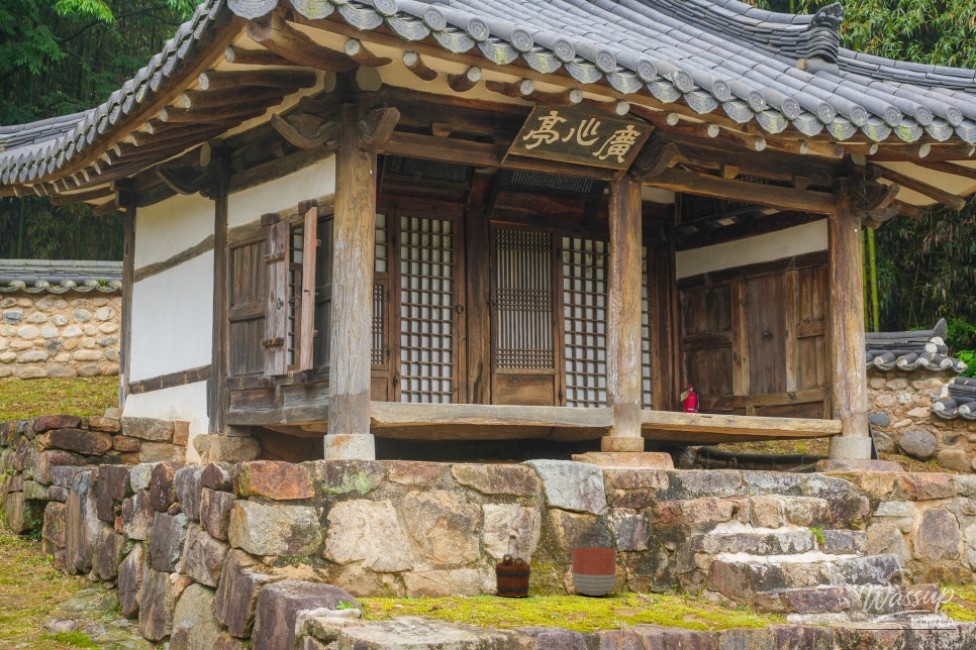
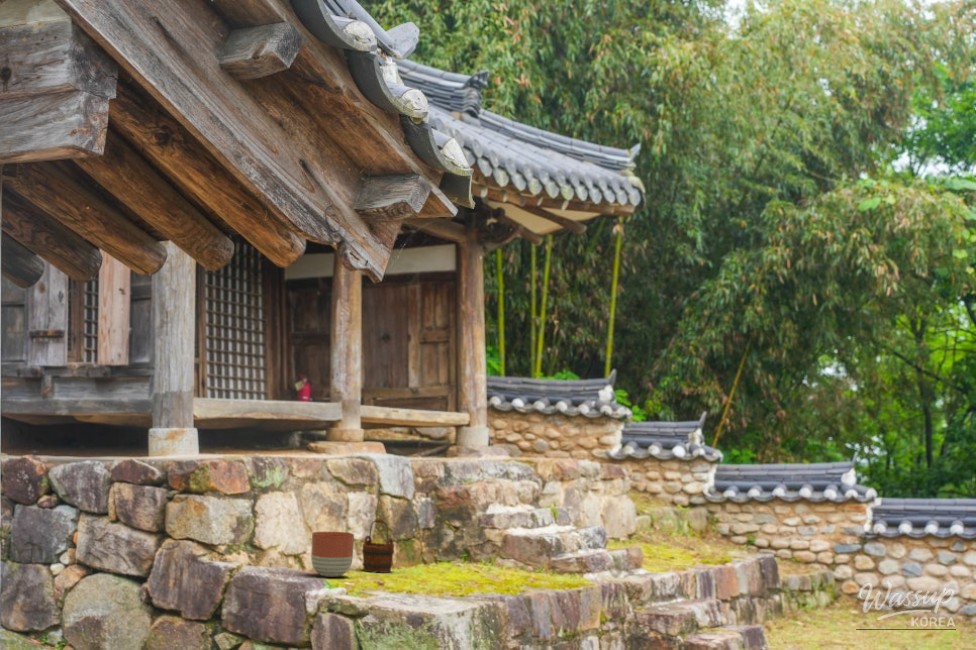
planter: present [572,548,616,596] -> present [311,532,354,577]

